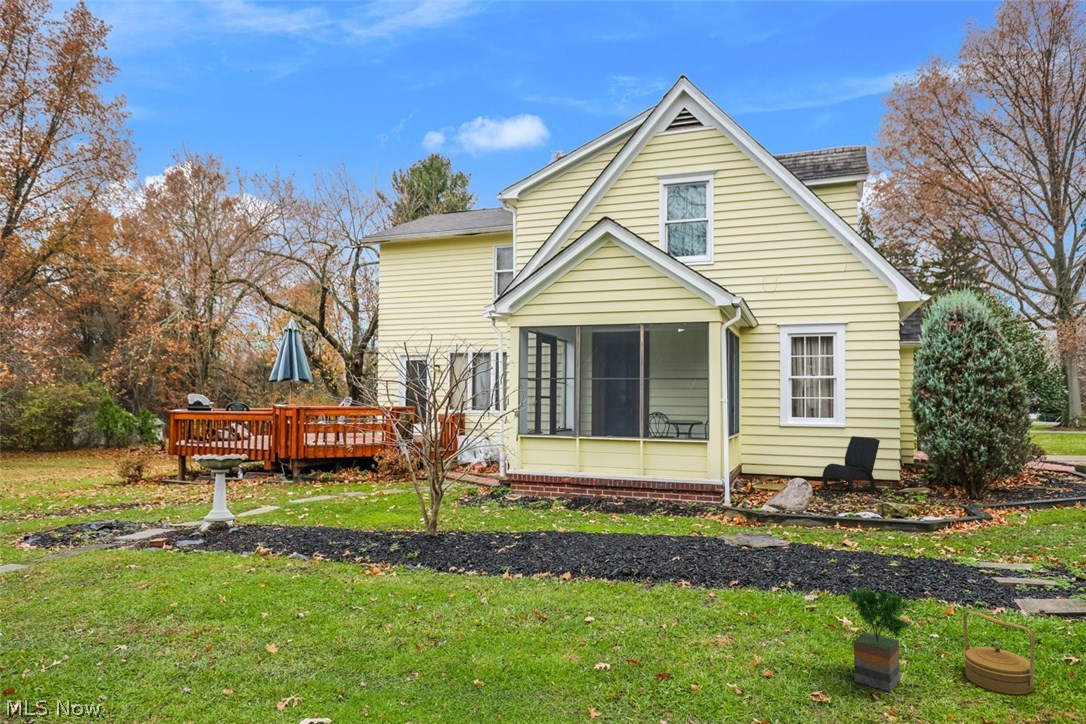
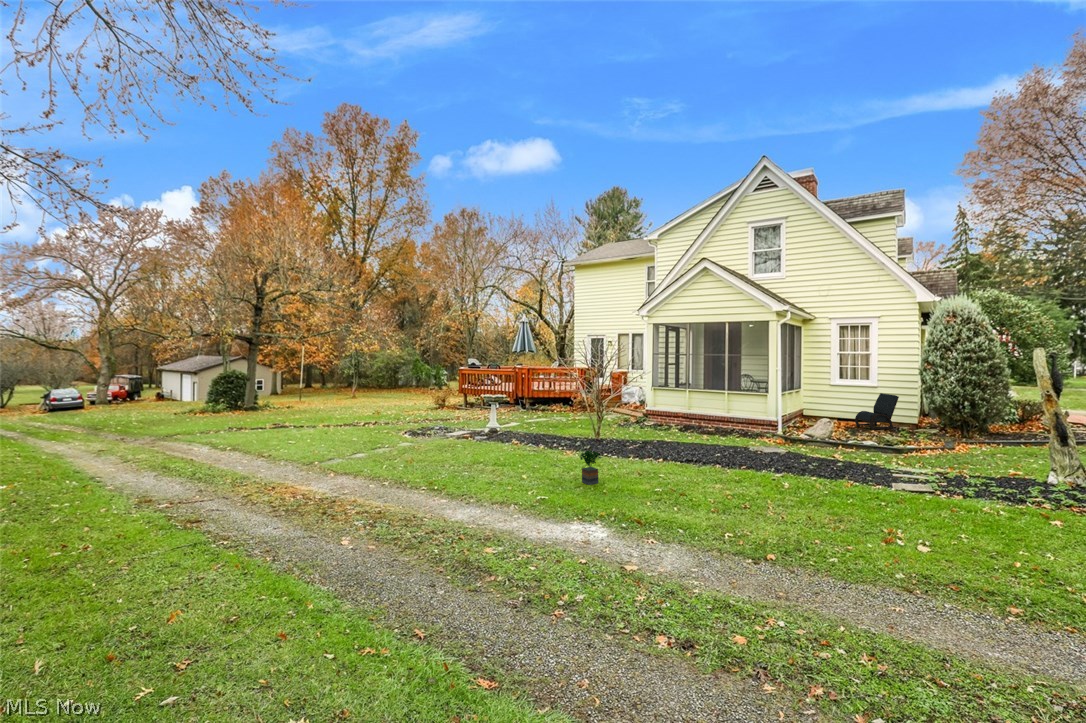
potted tree: present [848,588,910,692] -> present [580,451,602,485]
basket: present [963,610,1035,695] -> none [807,473,835,506]

